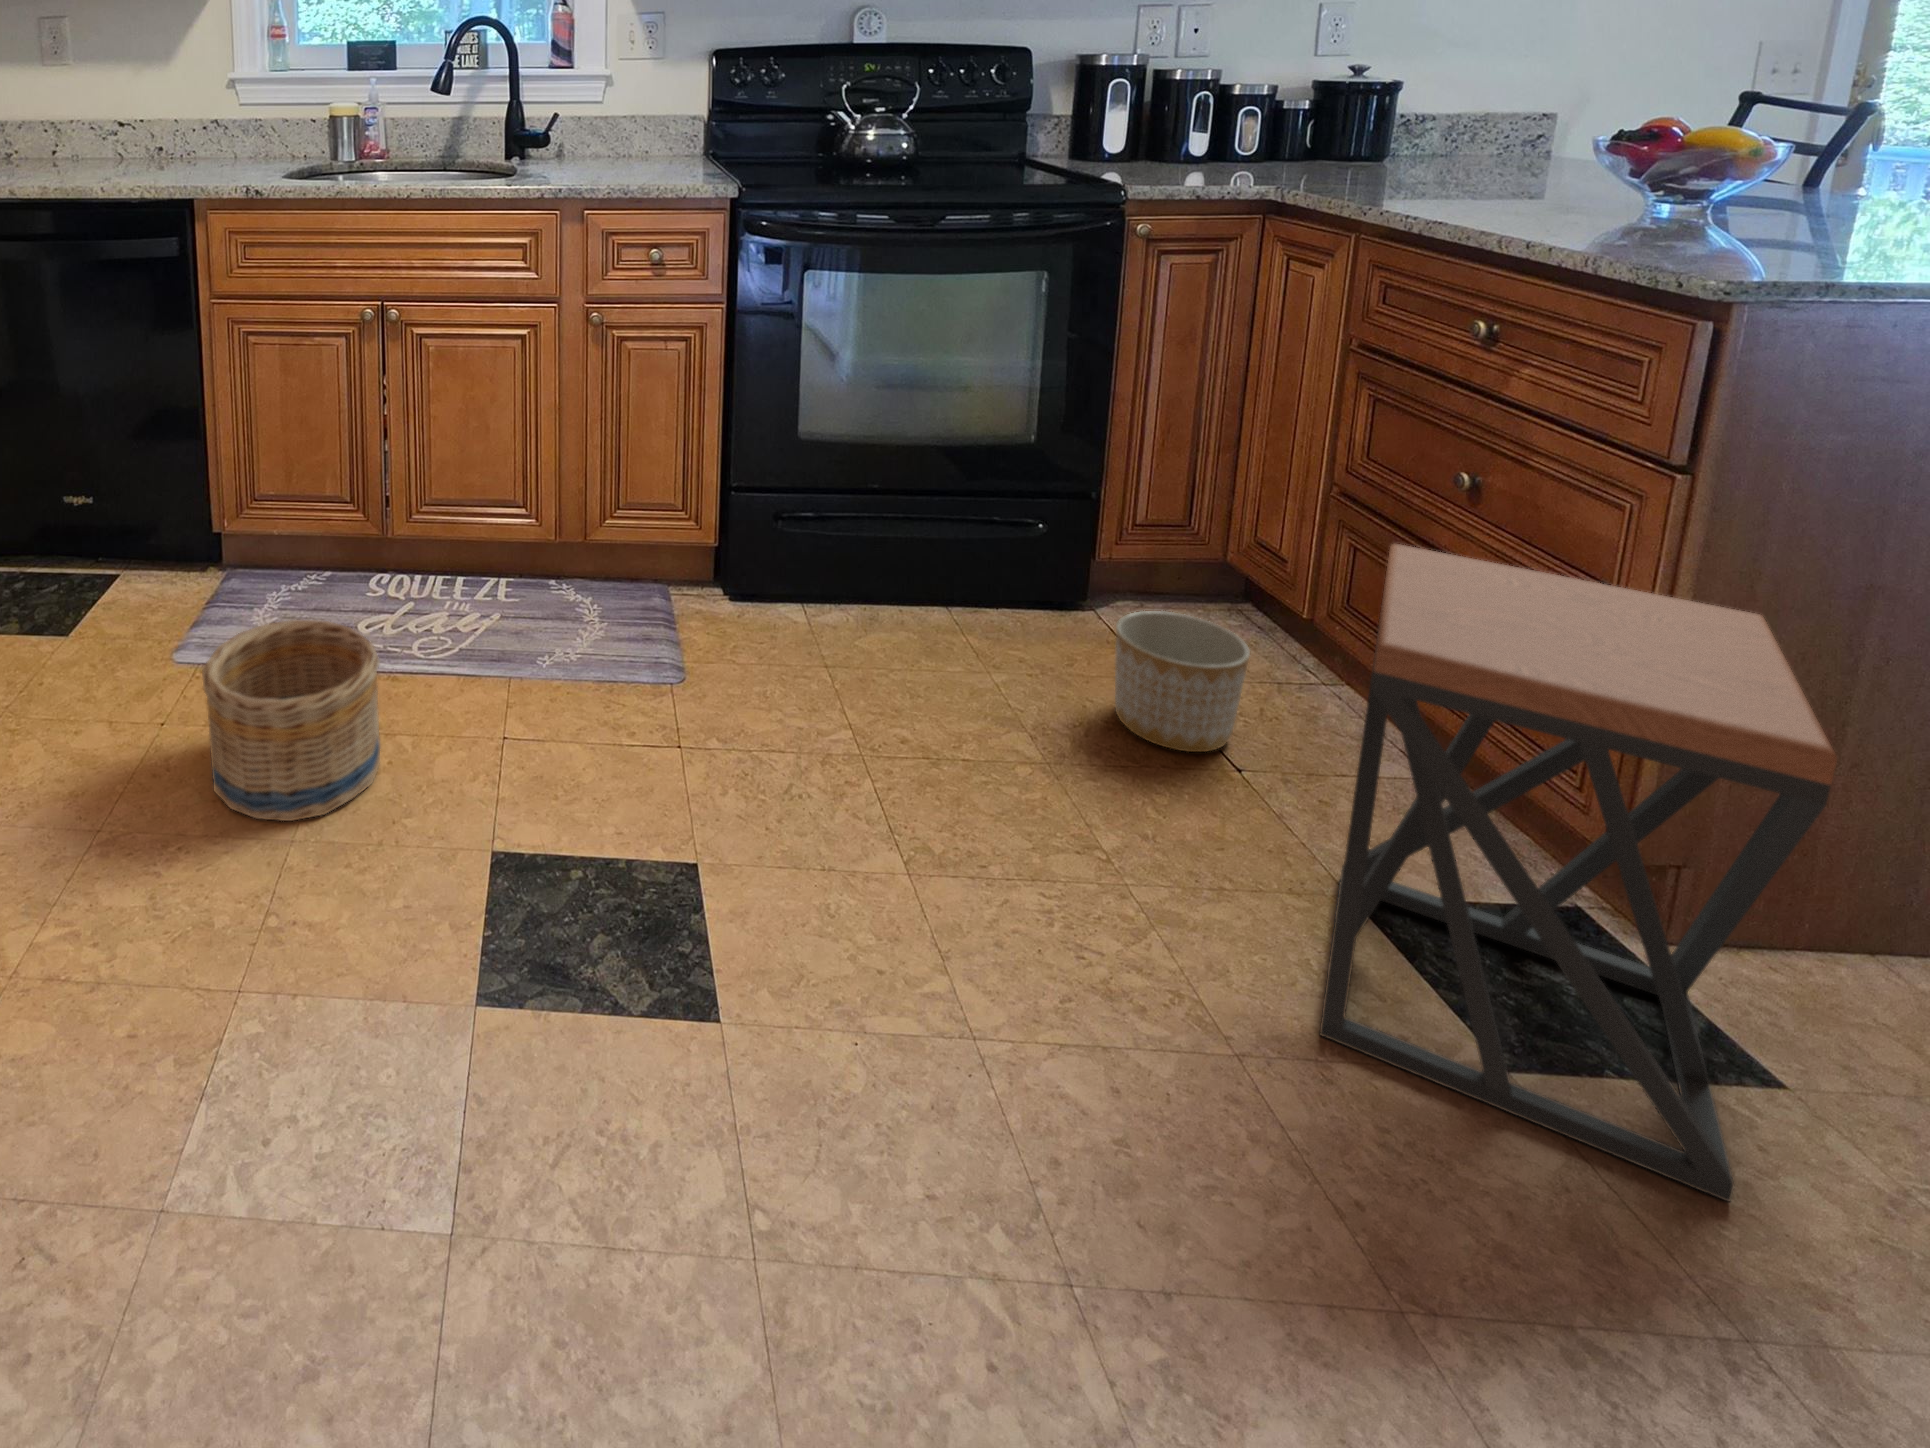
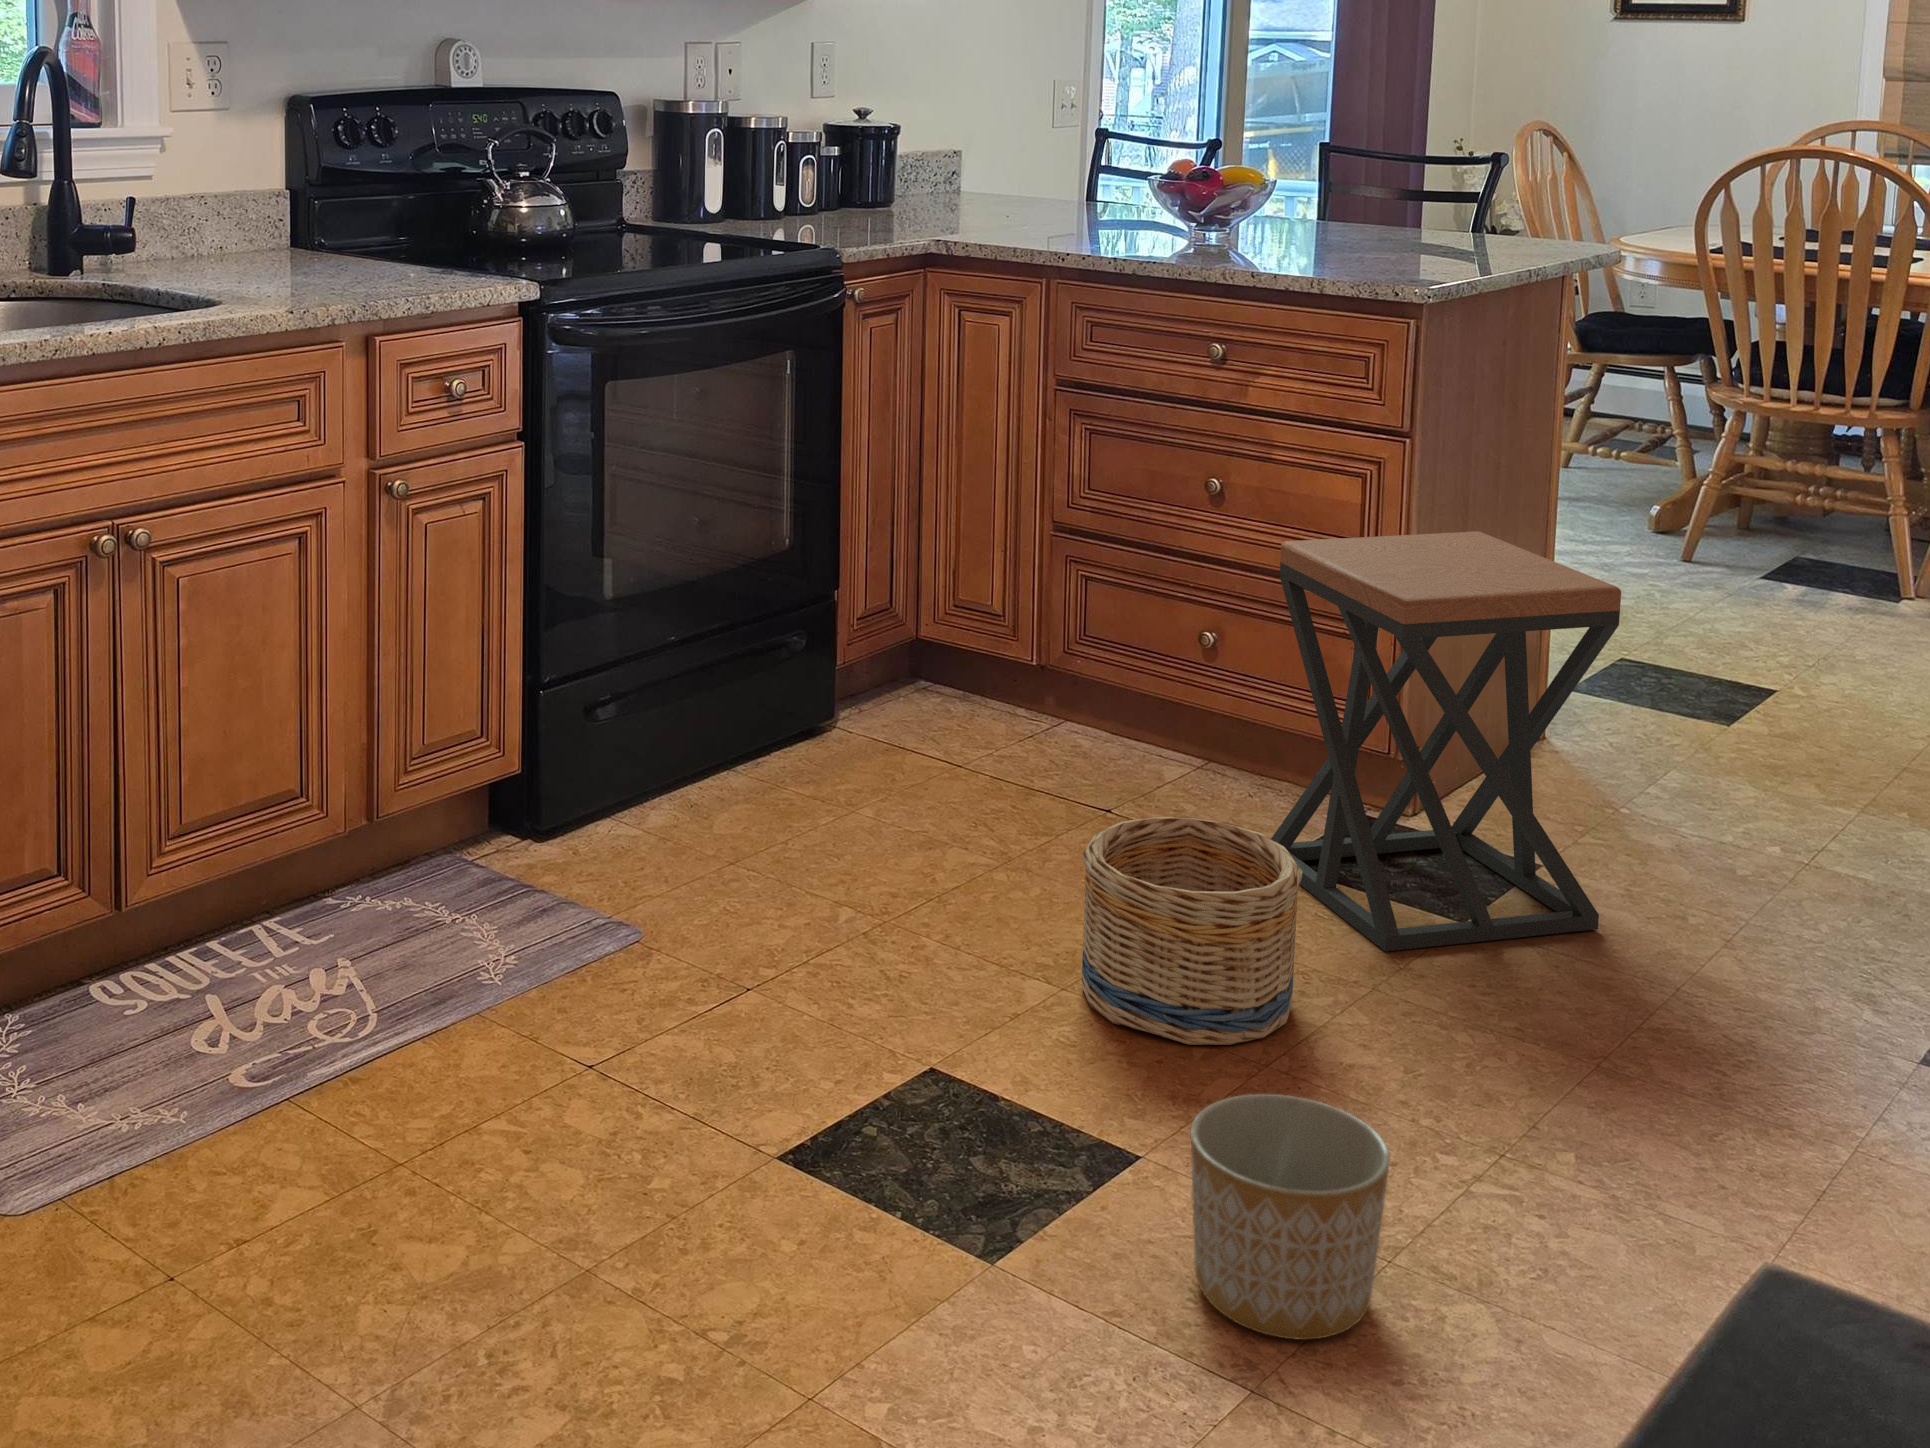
planter: present [1115,611,1250,752] -> present [1190,1094,1390,1340]
basket: present [202,620,380,821] -> present [1082,817,1302,1045]

